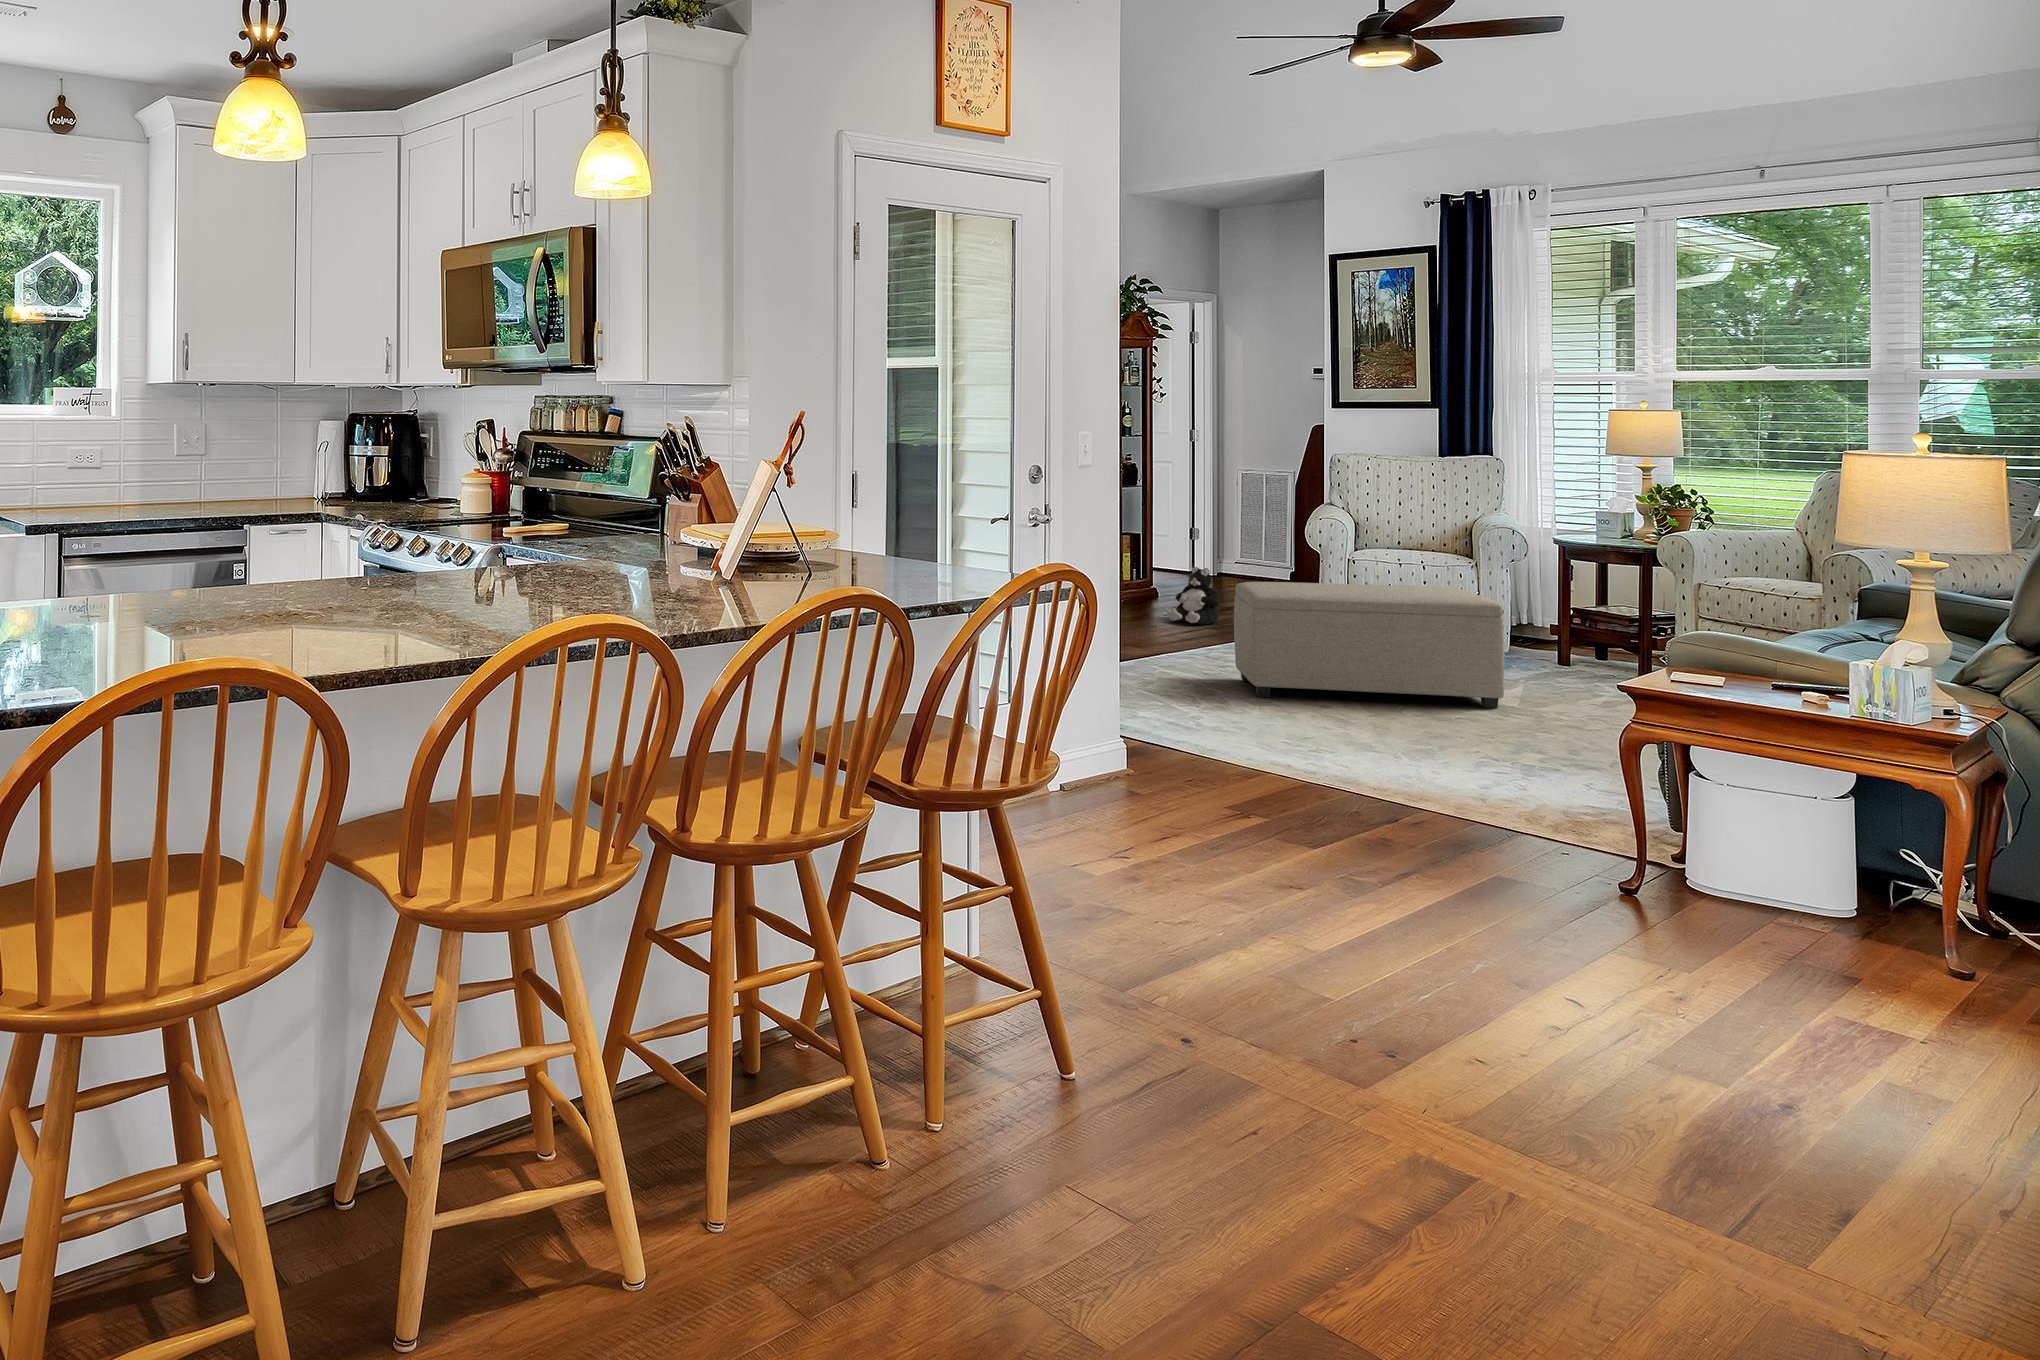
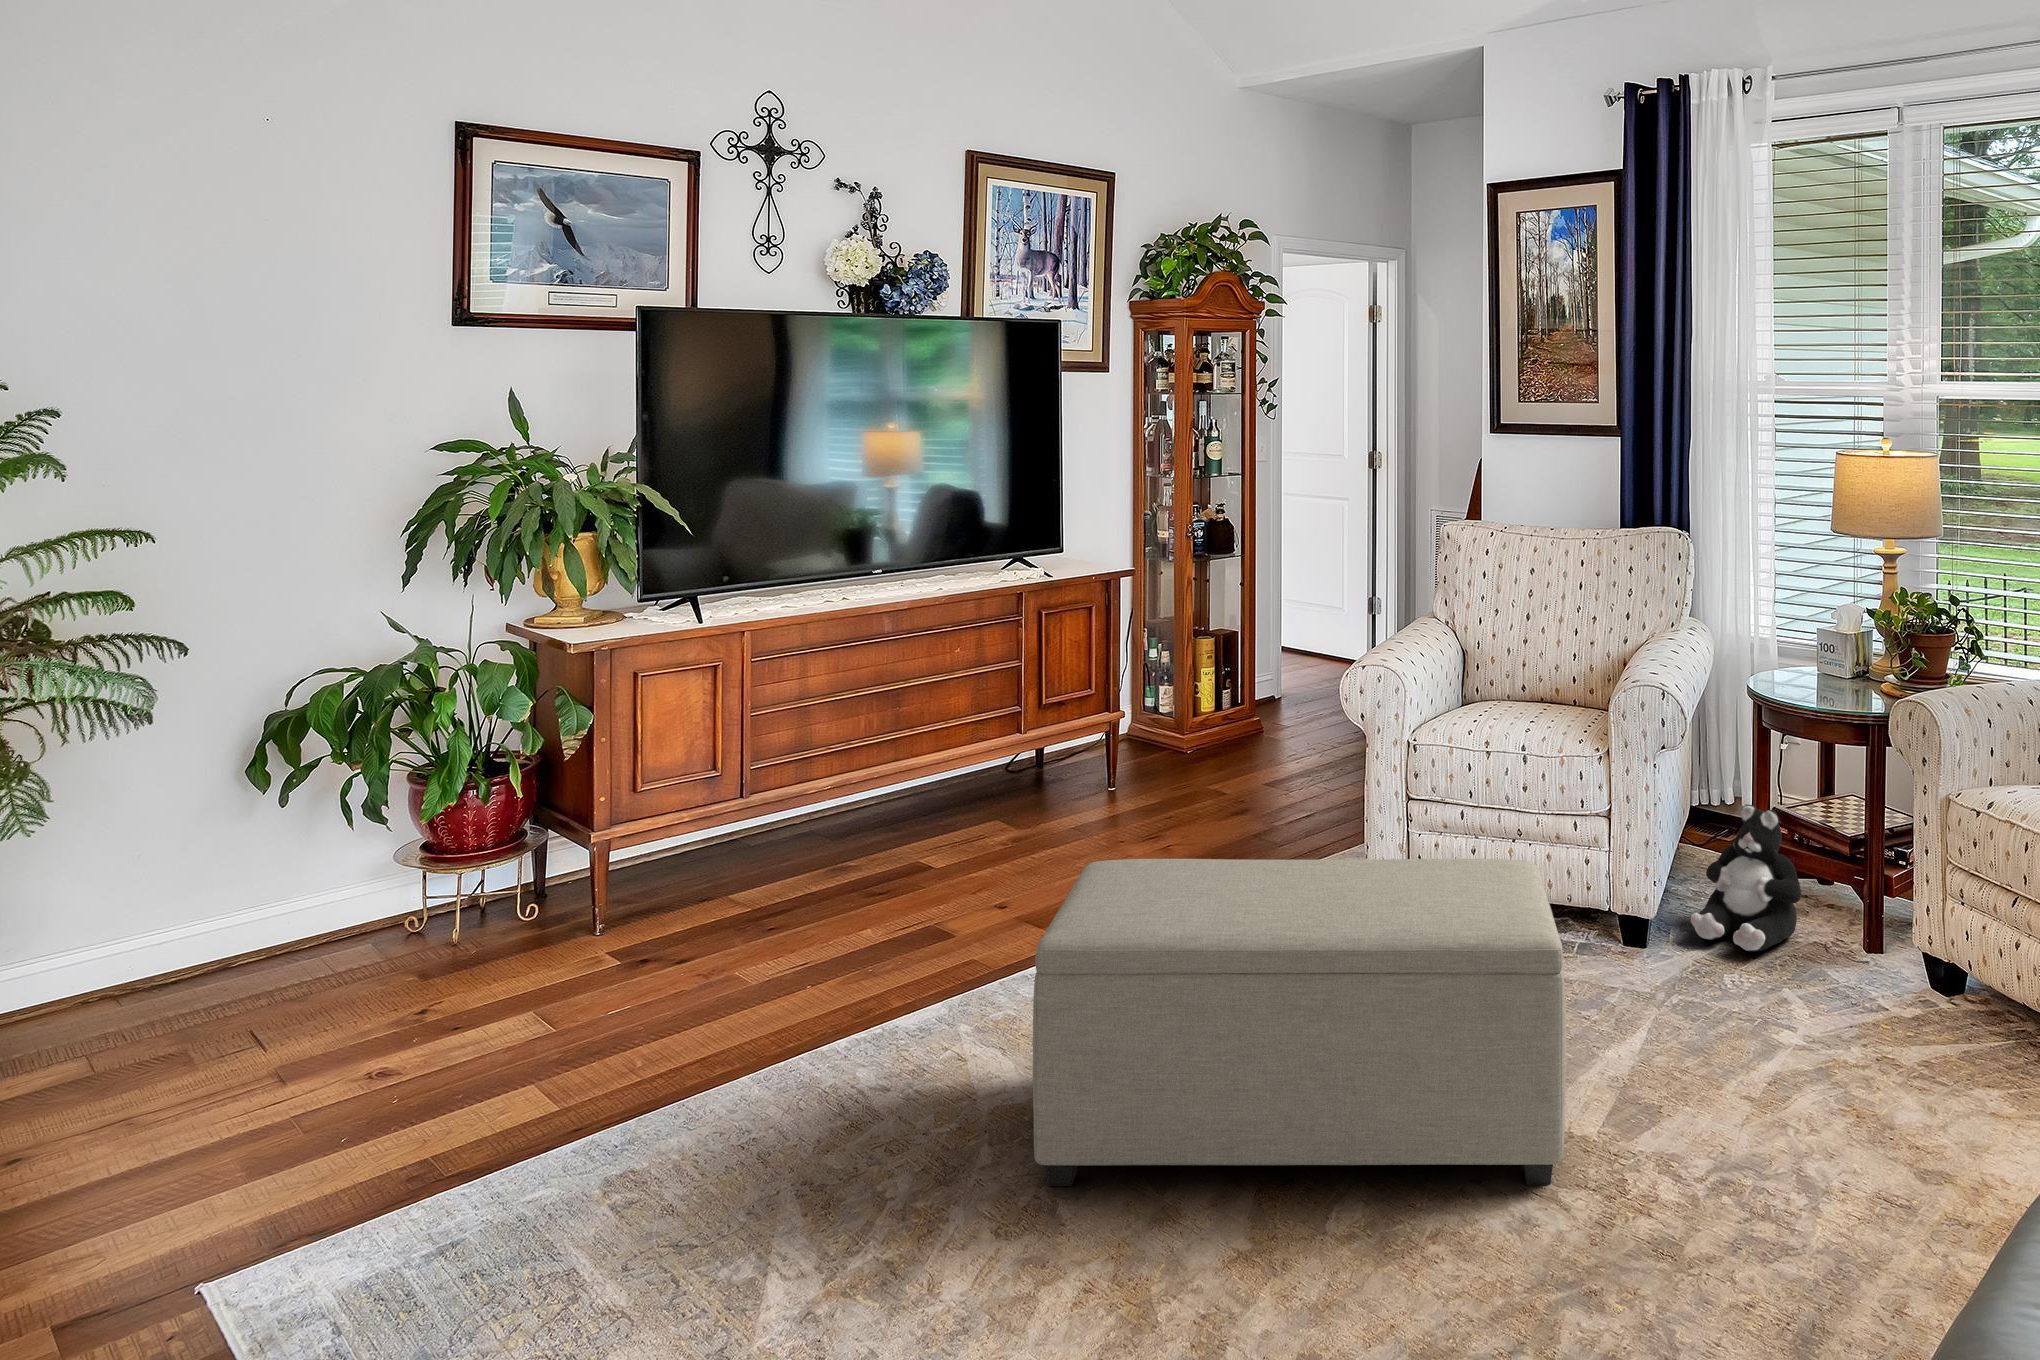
plush toy: present [1166,567,1219,625] -> present [1691,804,1802,952]

